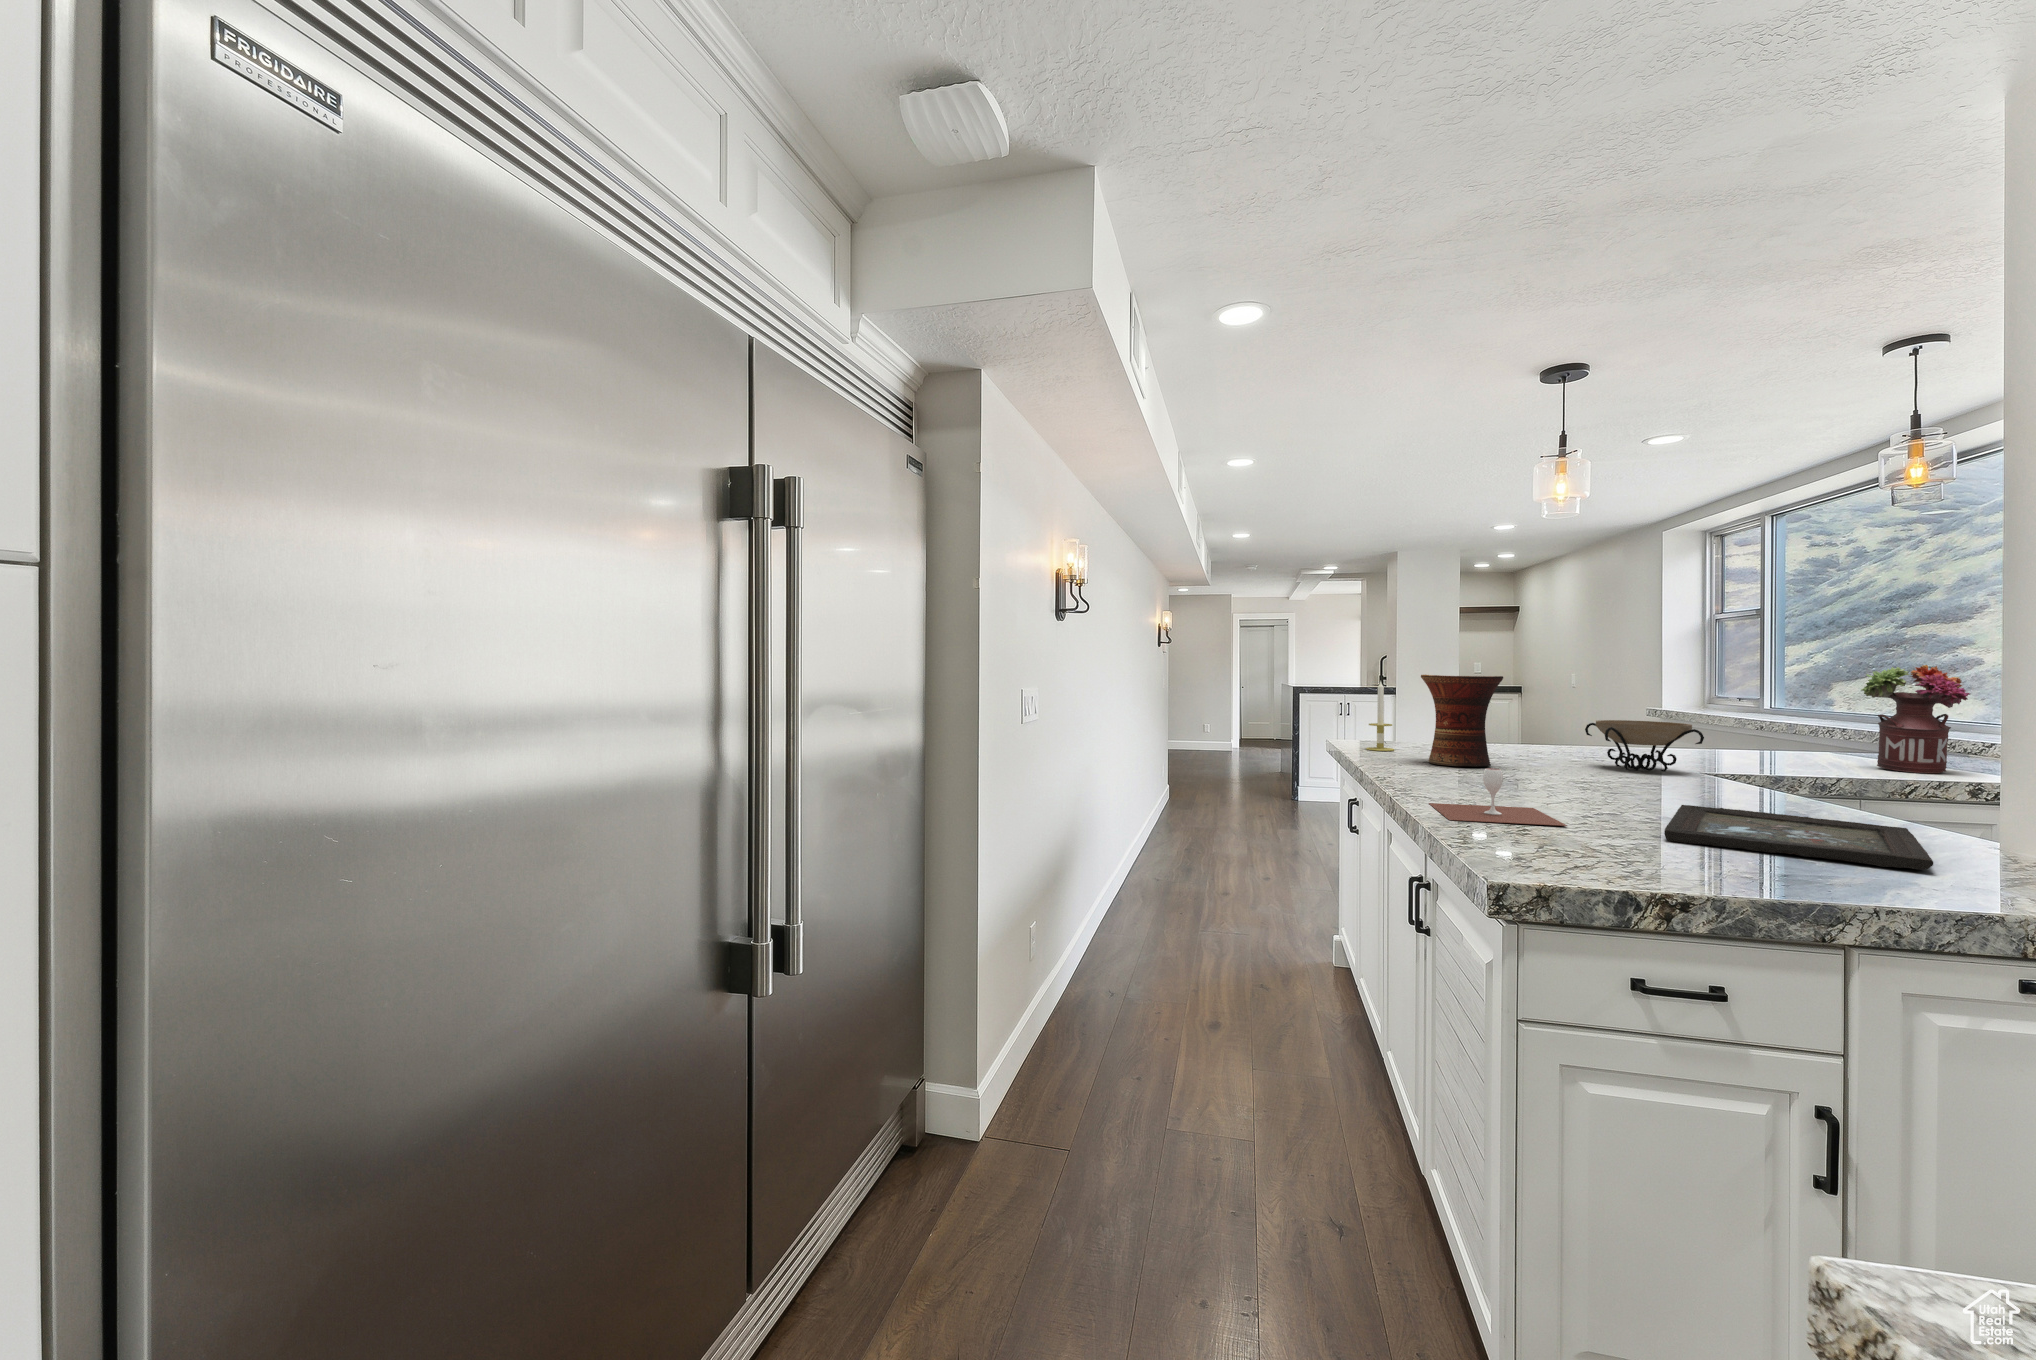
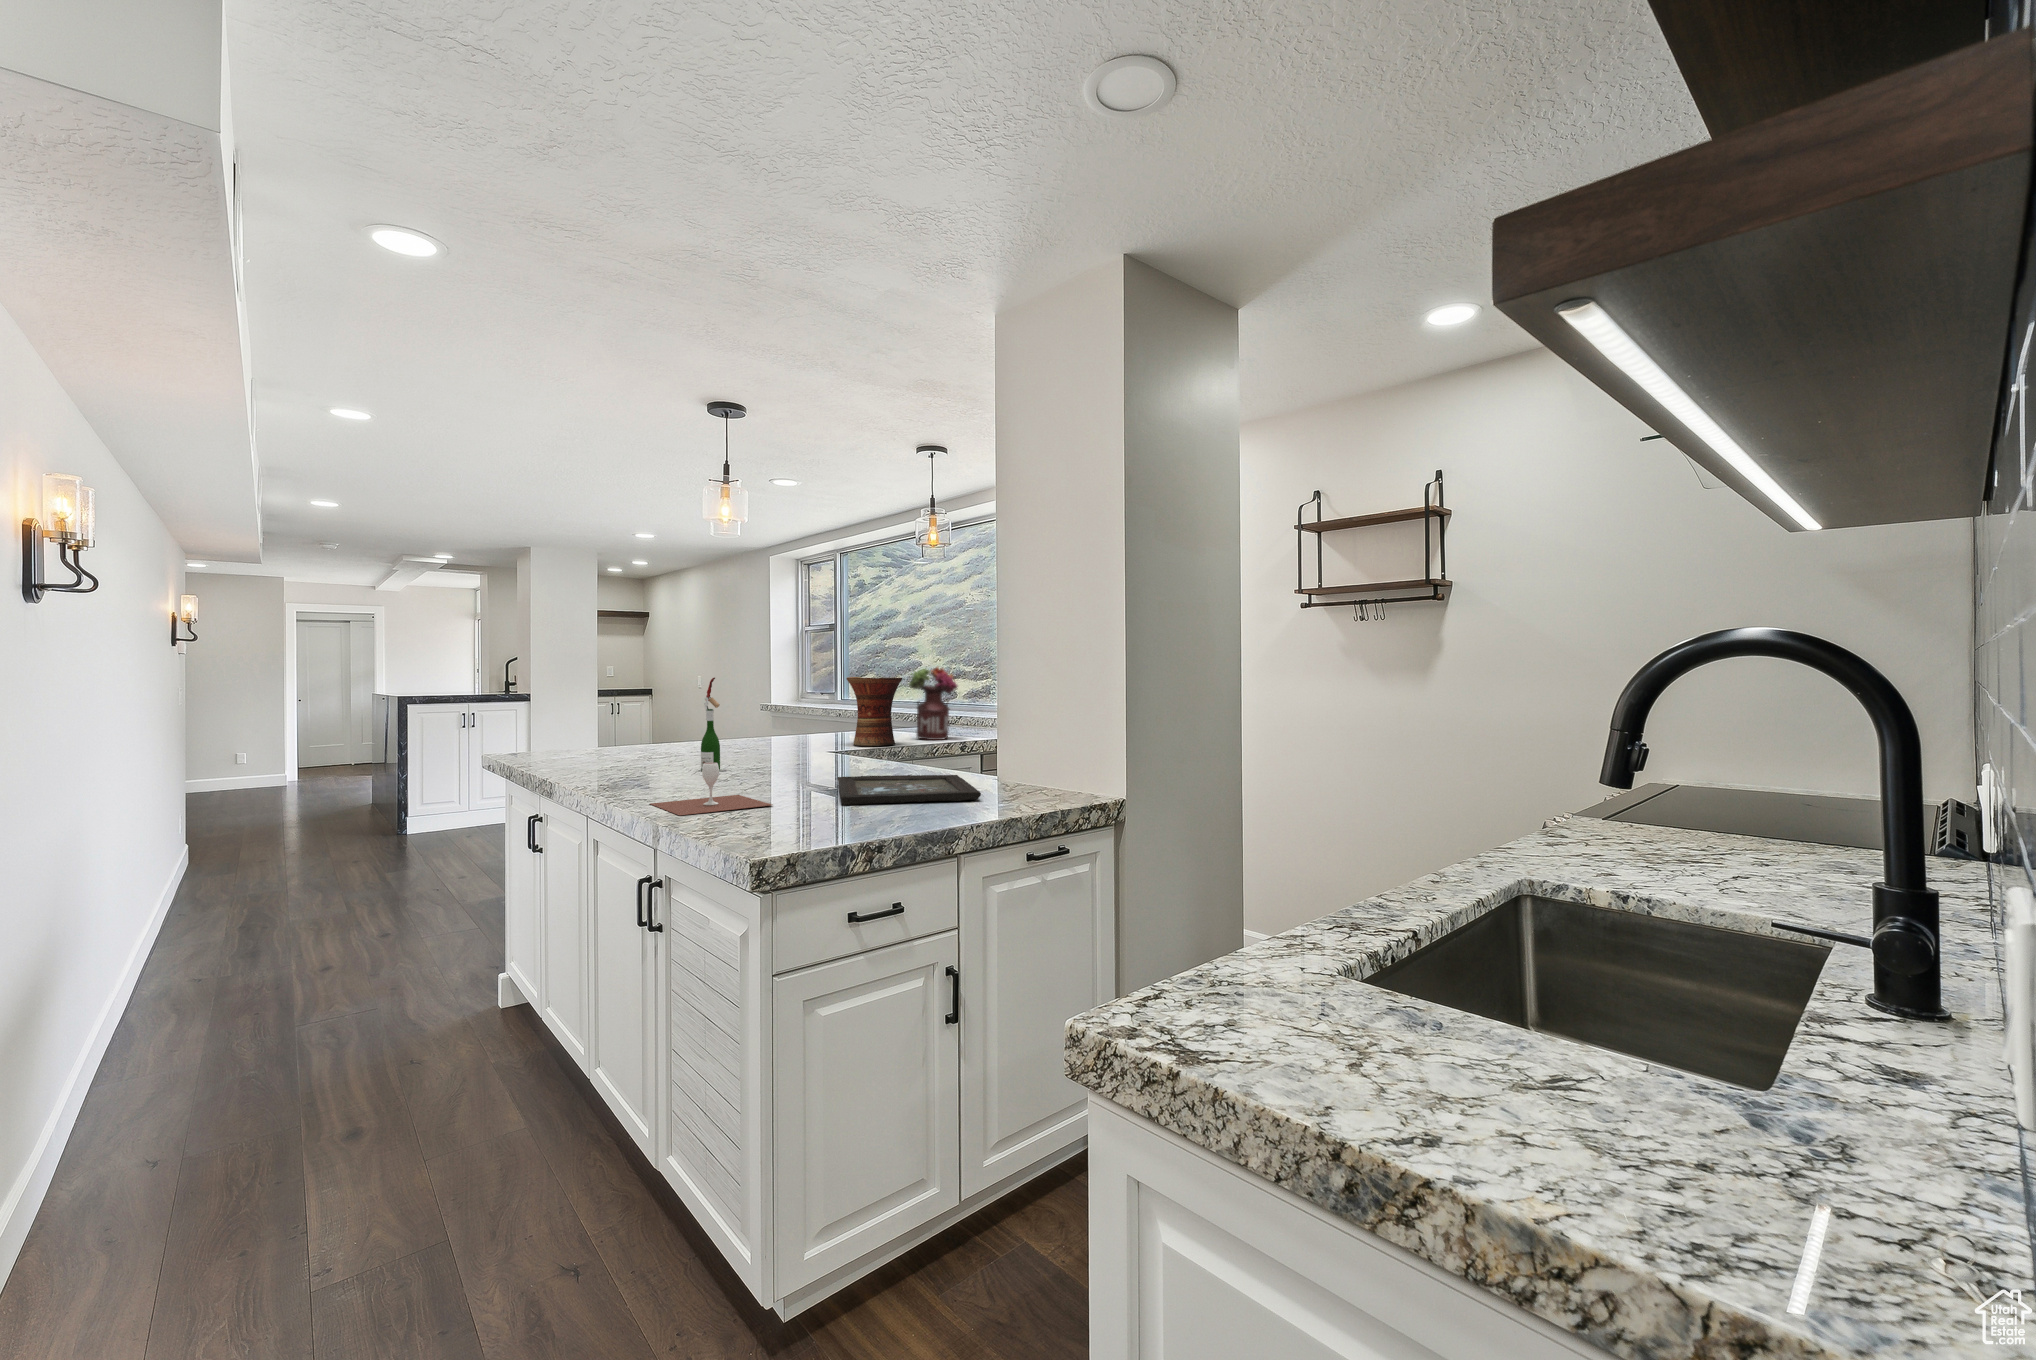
vase: present [1421,675,1503,767] -> present [846,677,902,746]
wine bottle: none [1513,676,1543,779] -> present [701,678,727,771]
candle: present [1366,681,1394,751] -> none [543,684,574,760]
decorative bowl: present [1585,720,1704,772] -> none [747,714,831,756]

